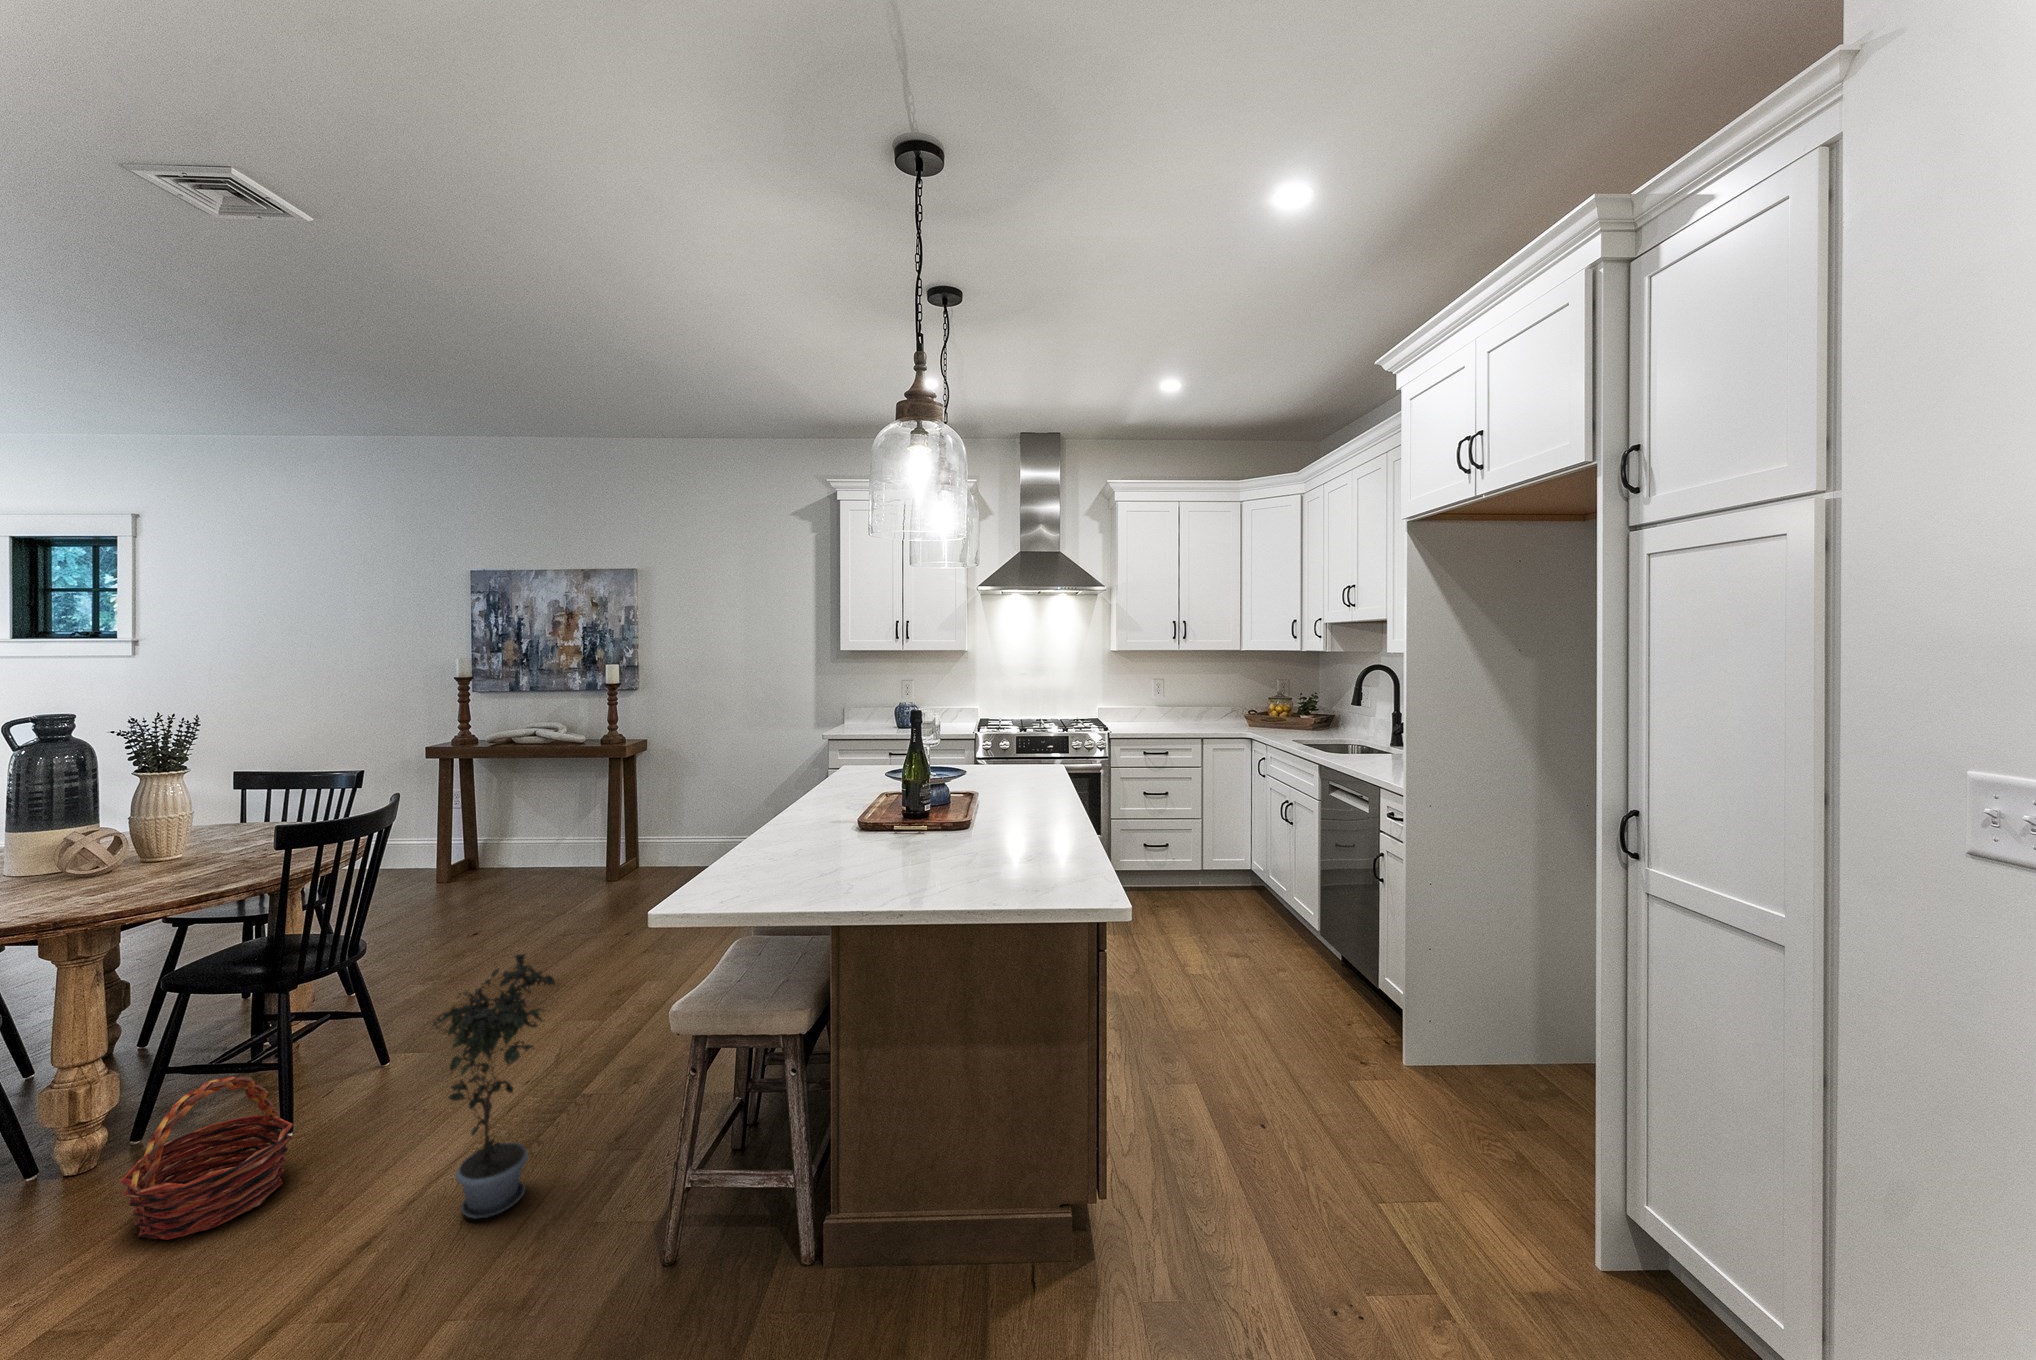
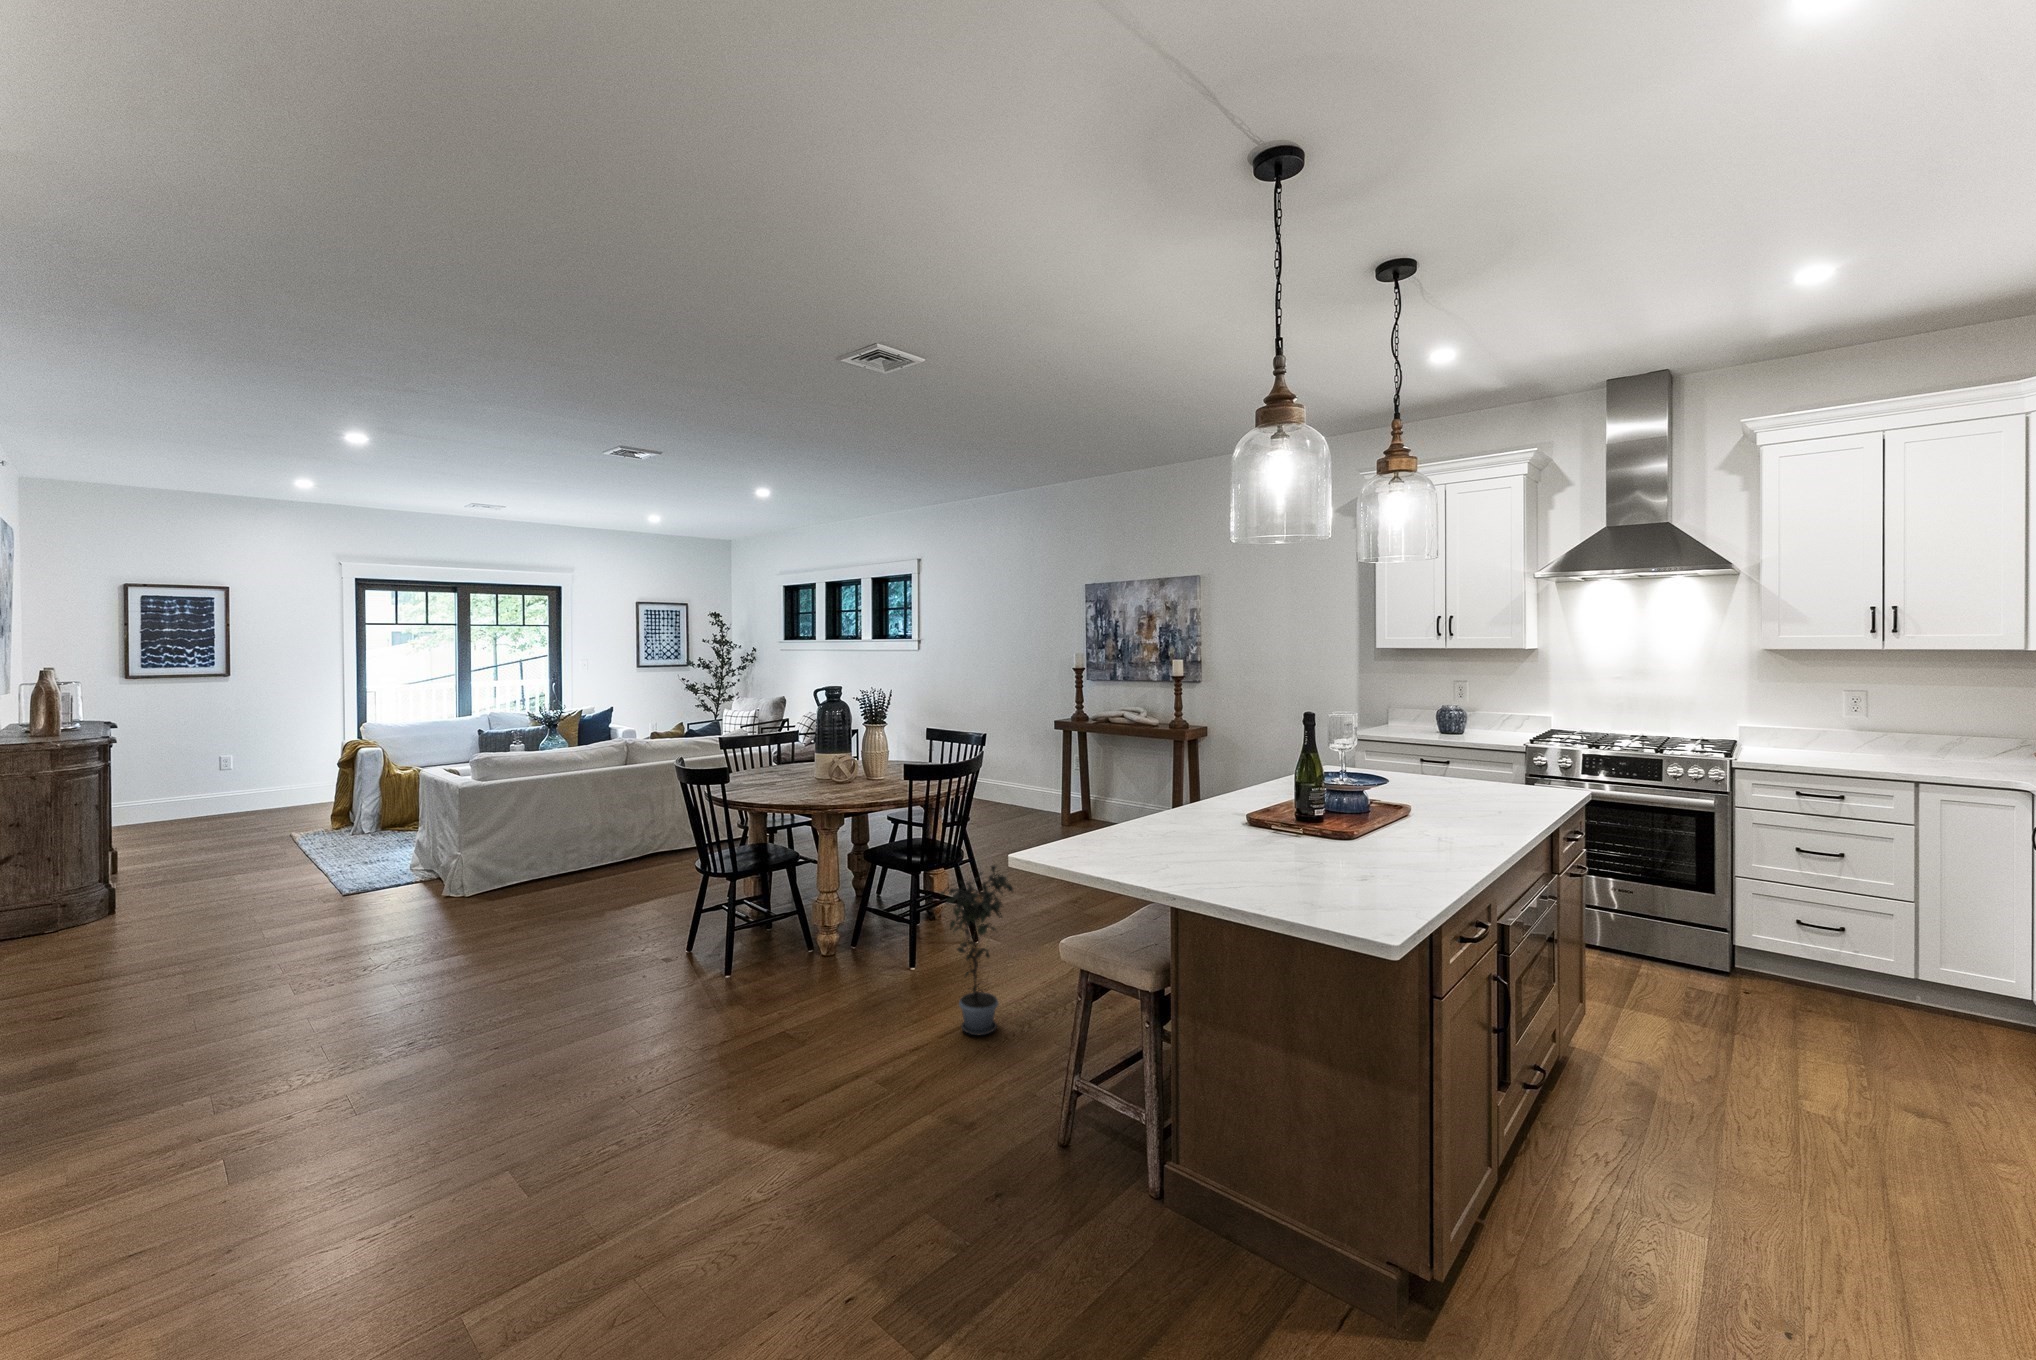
basket: present [120,1076,293,1240] -> none [836,907,906,989]

